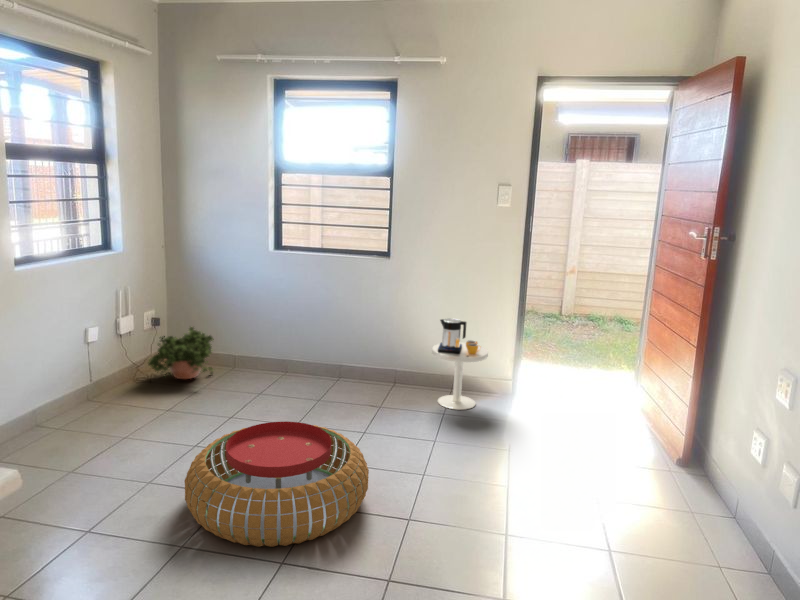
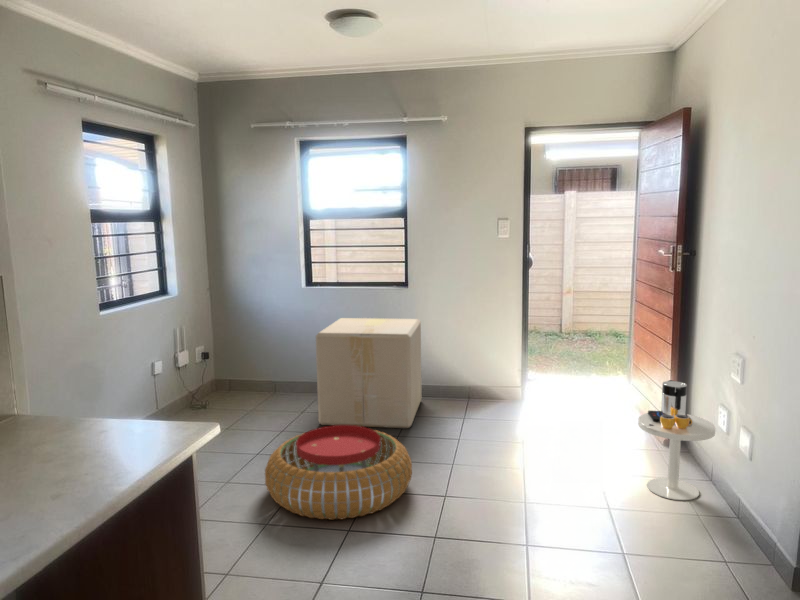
cardboard box: none [275,288,402,422] -> present [316,318,421,428]
side table: present [432,319,488,410] -> present [638,380,715,500]
potted plant: present [148,327,214,379] -> none [199,358,258,405]

